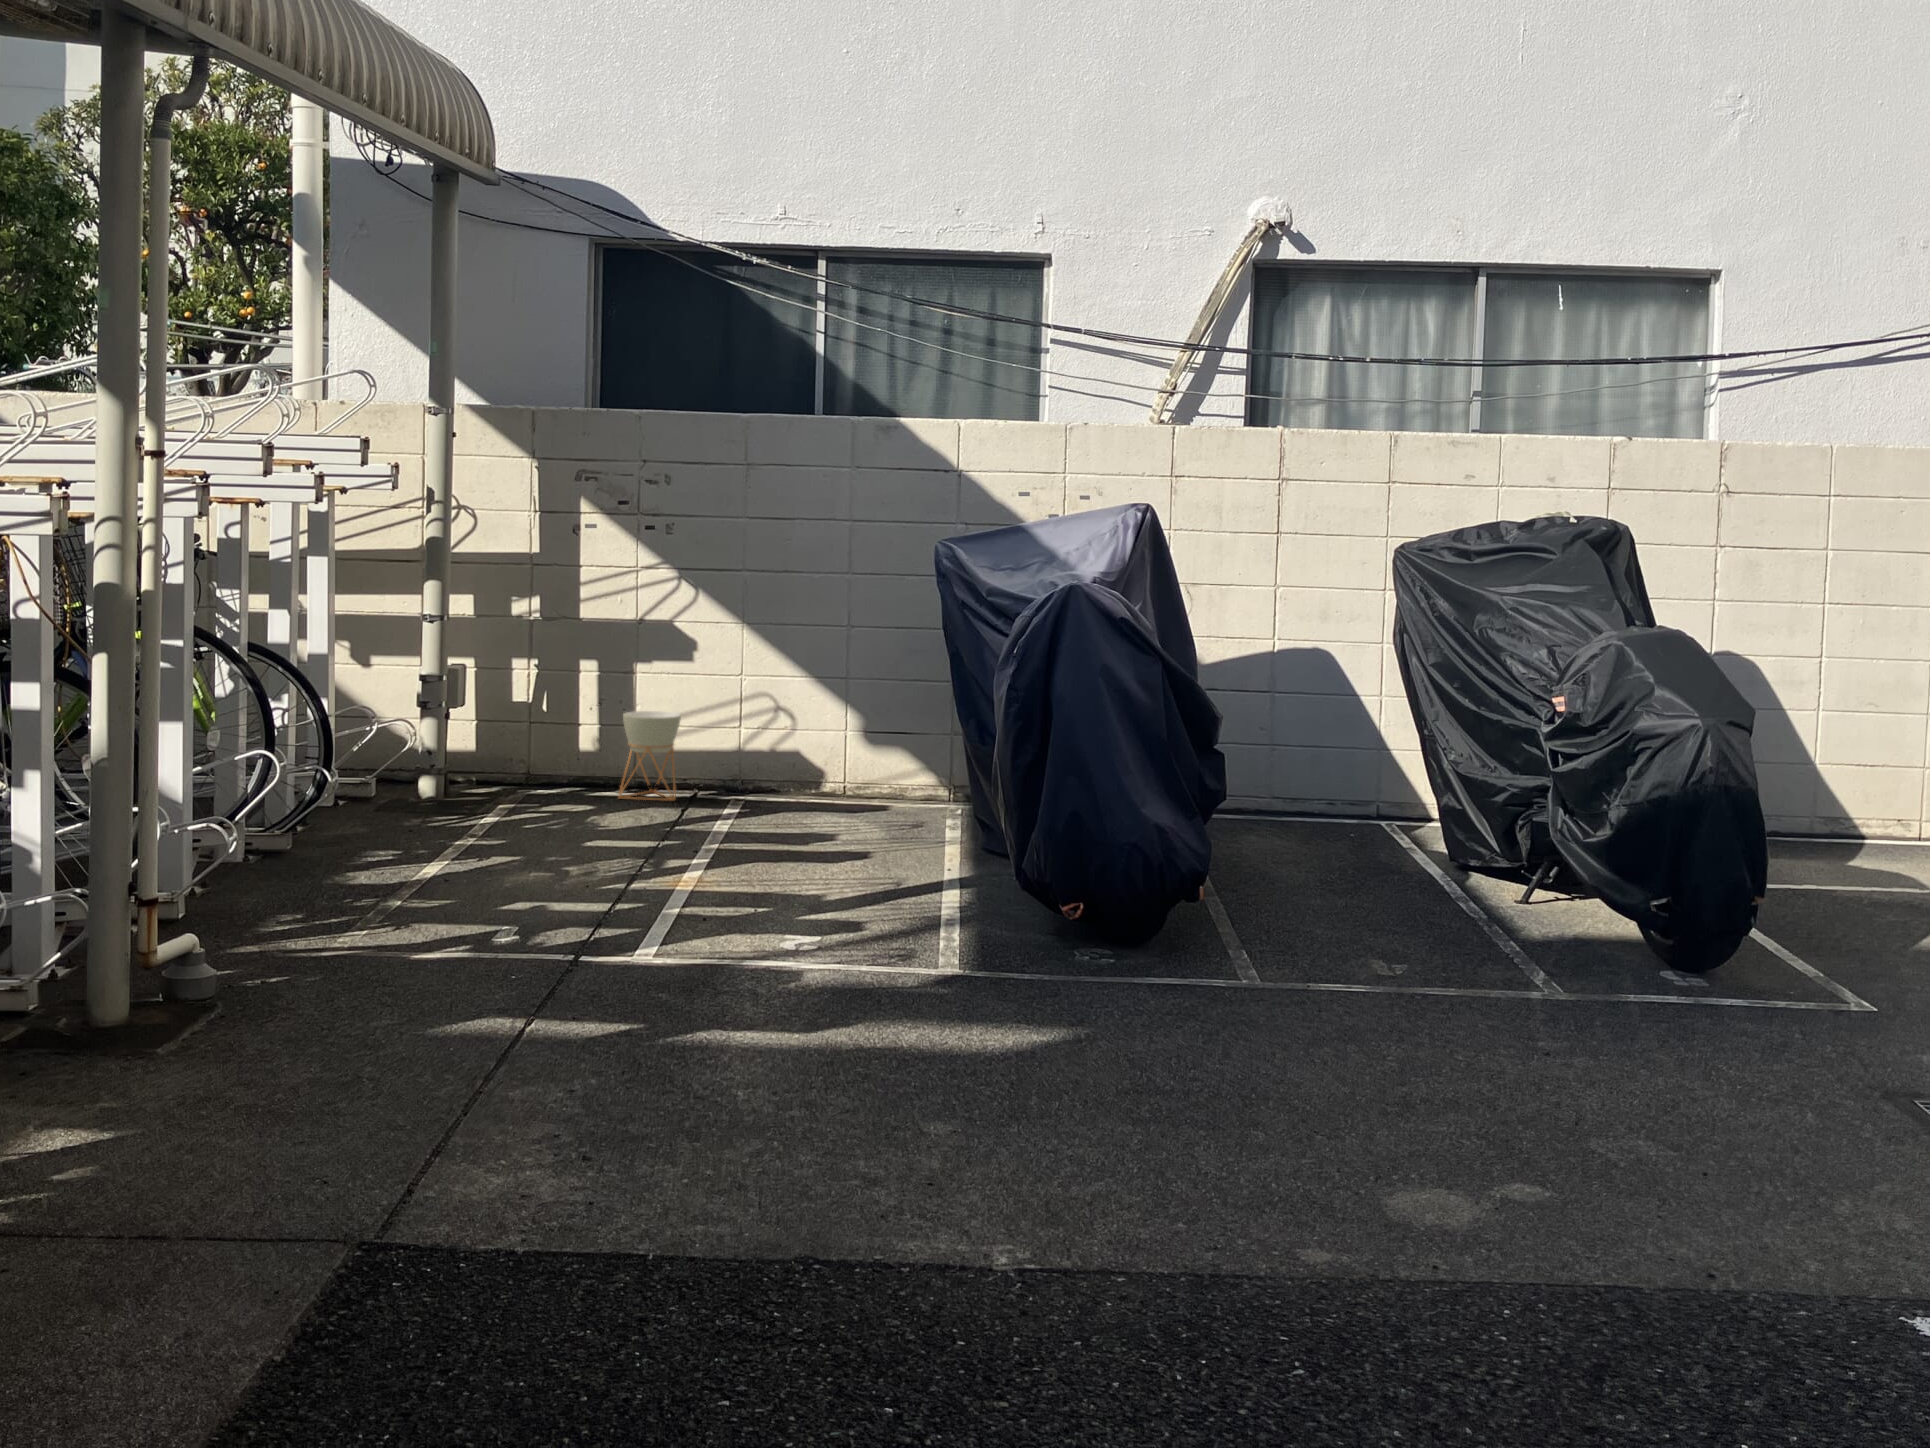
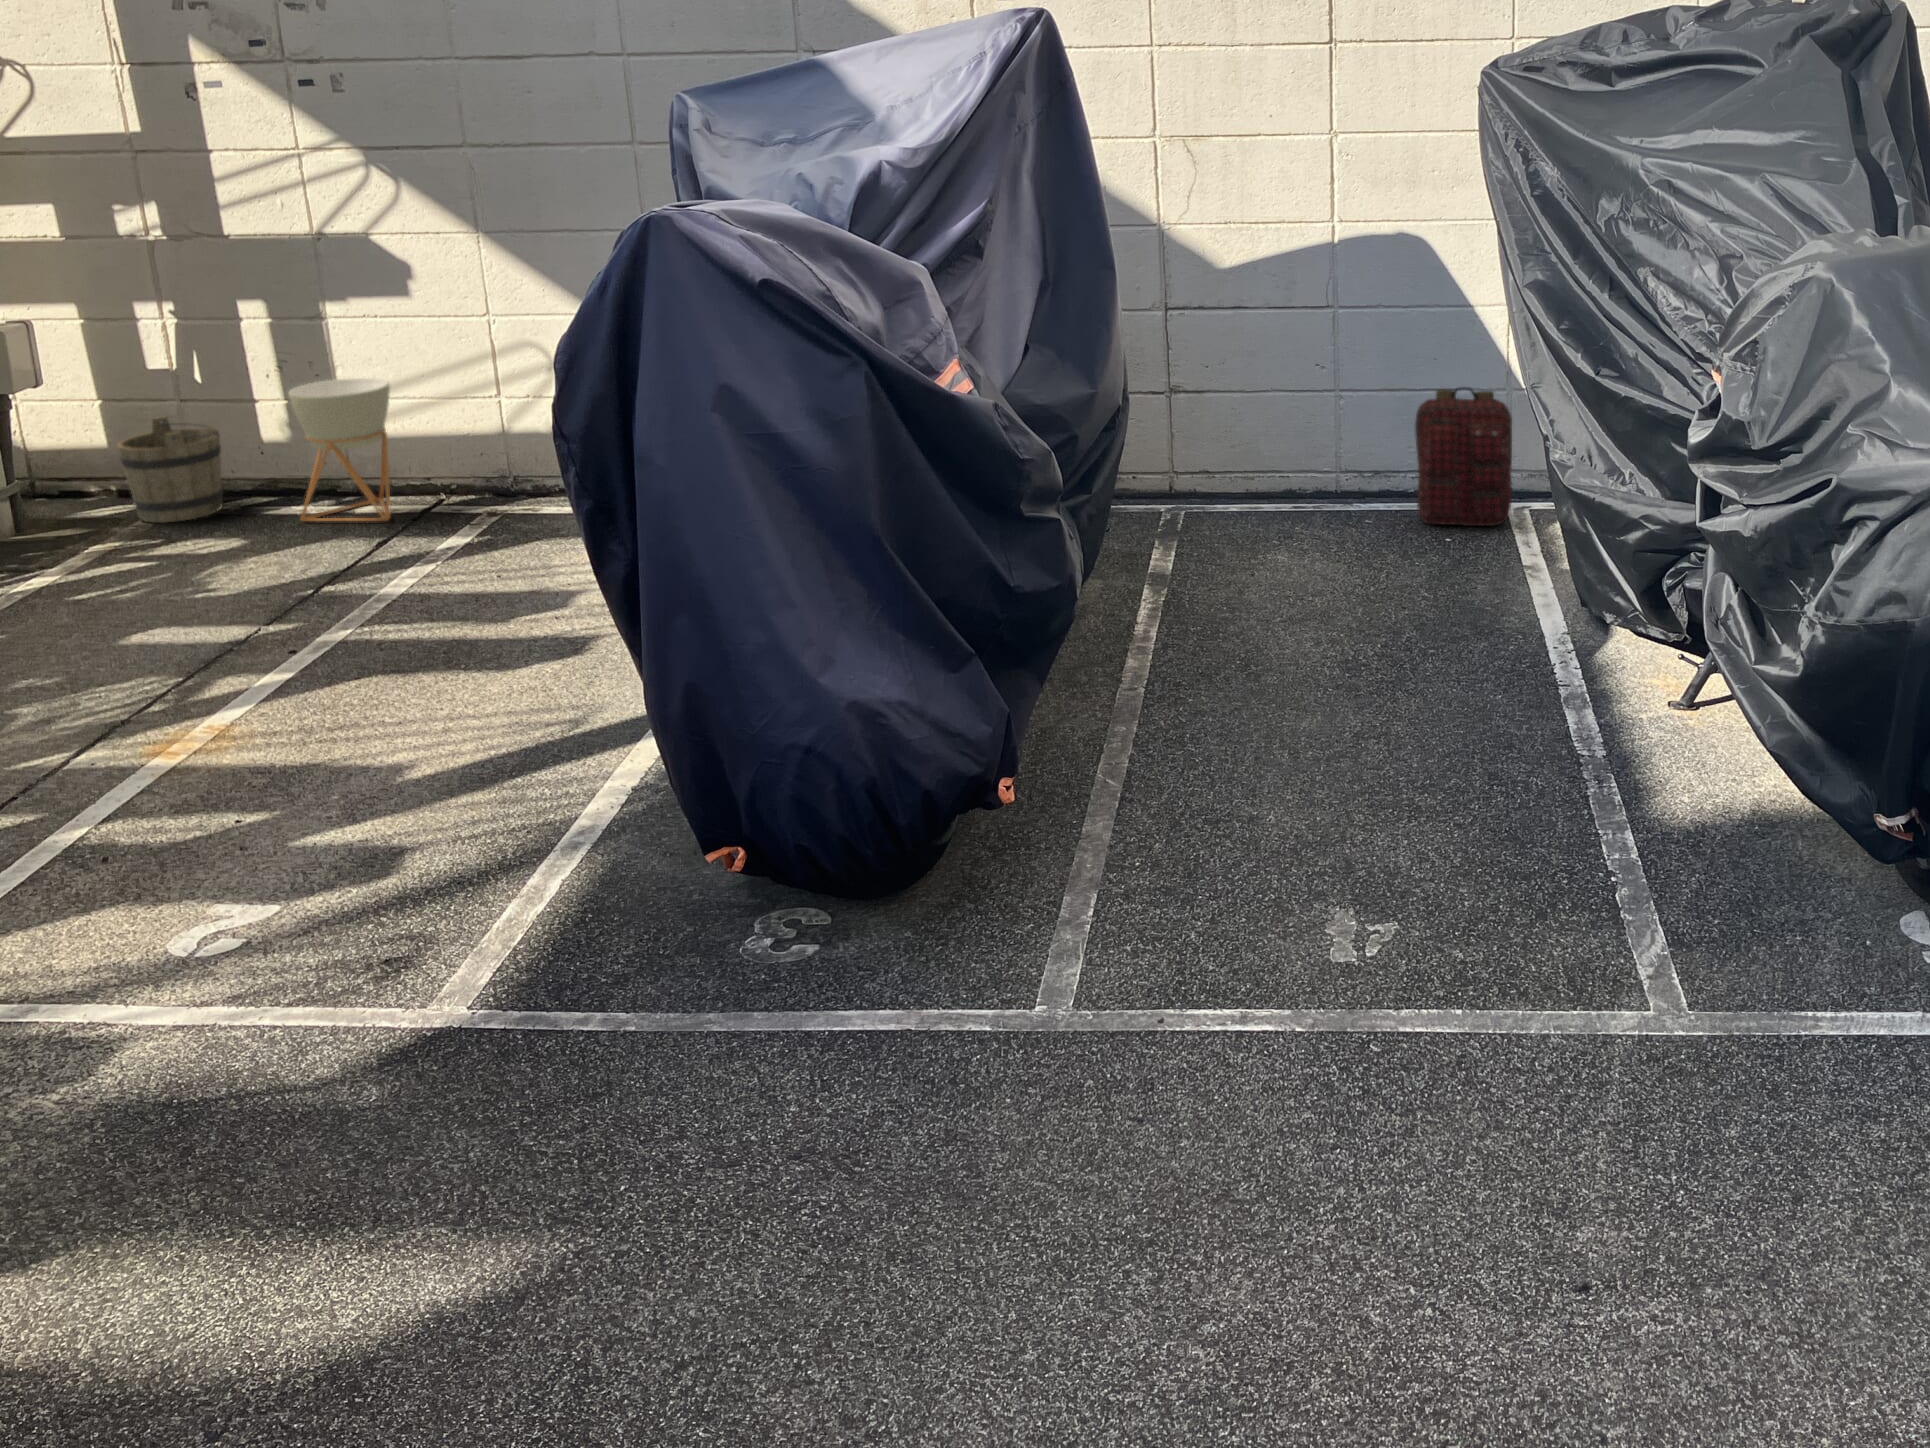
bucket: none [506,730,564,795] -> present [117,417,223,522]
backpack: none [1327,746,1389,833] -> present [1415,387,1512,526]

